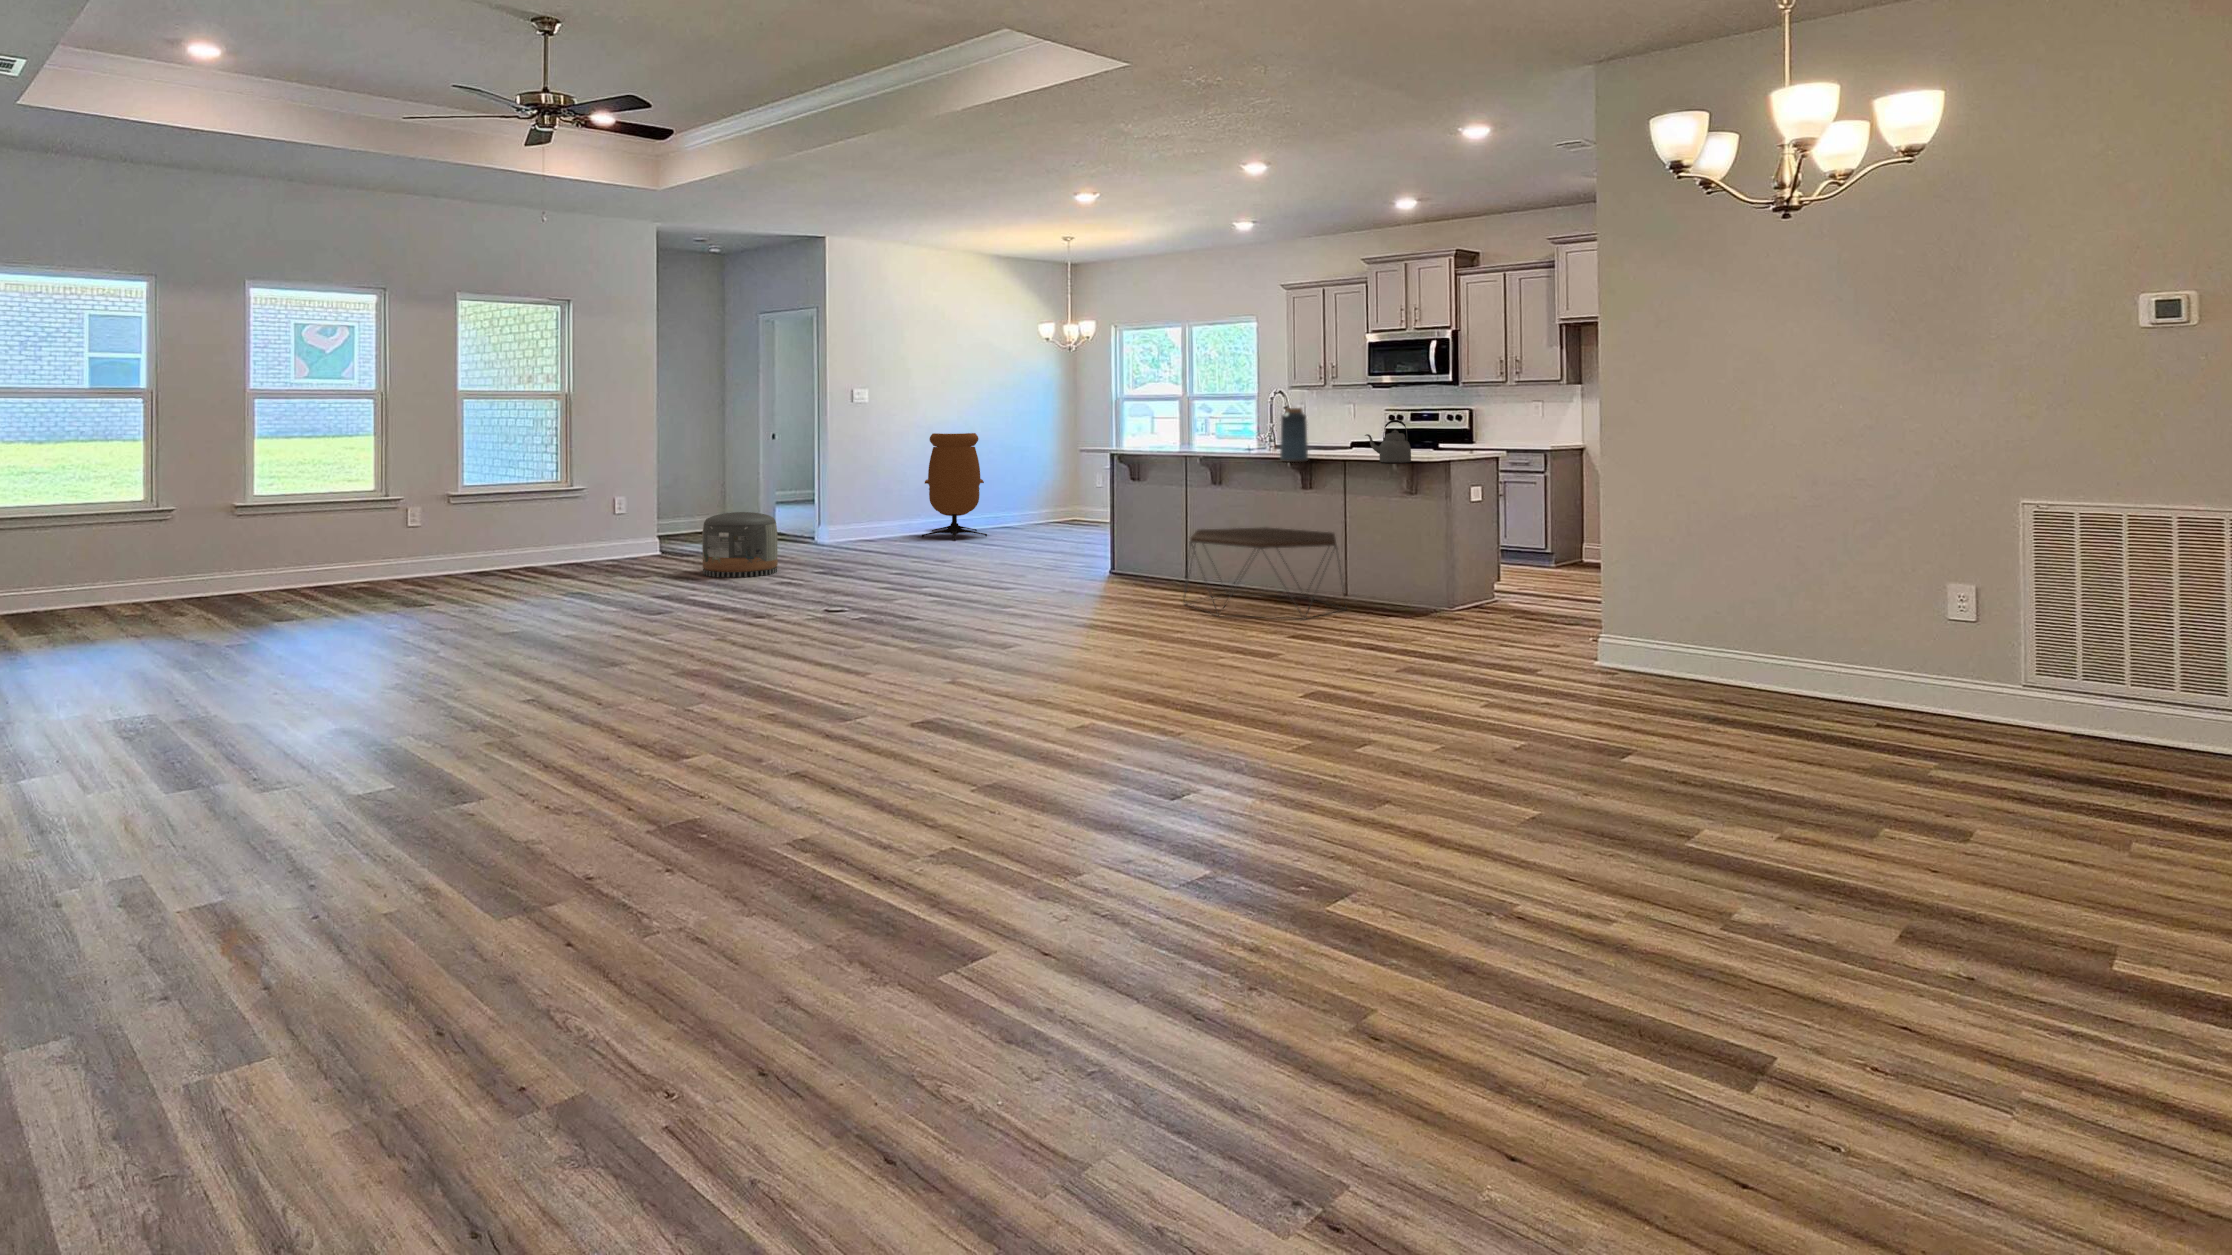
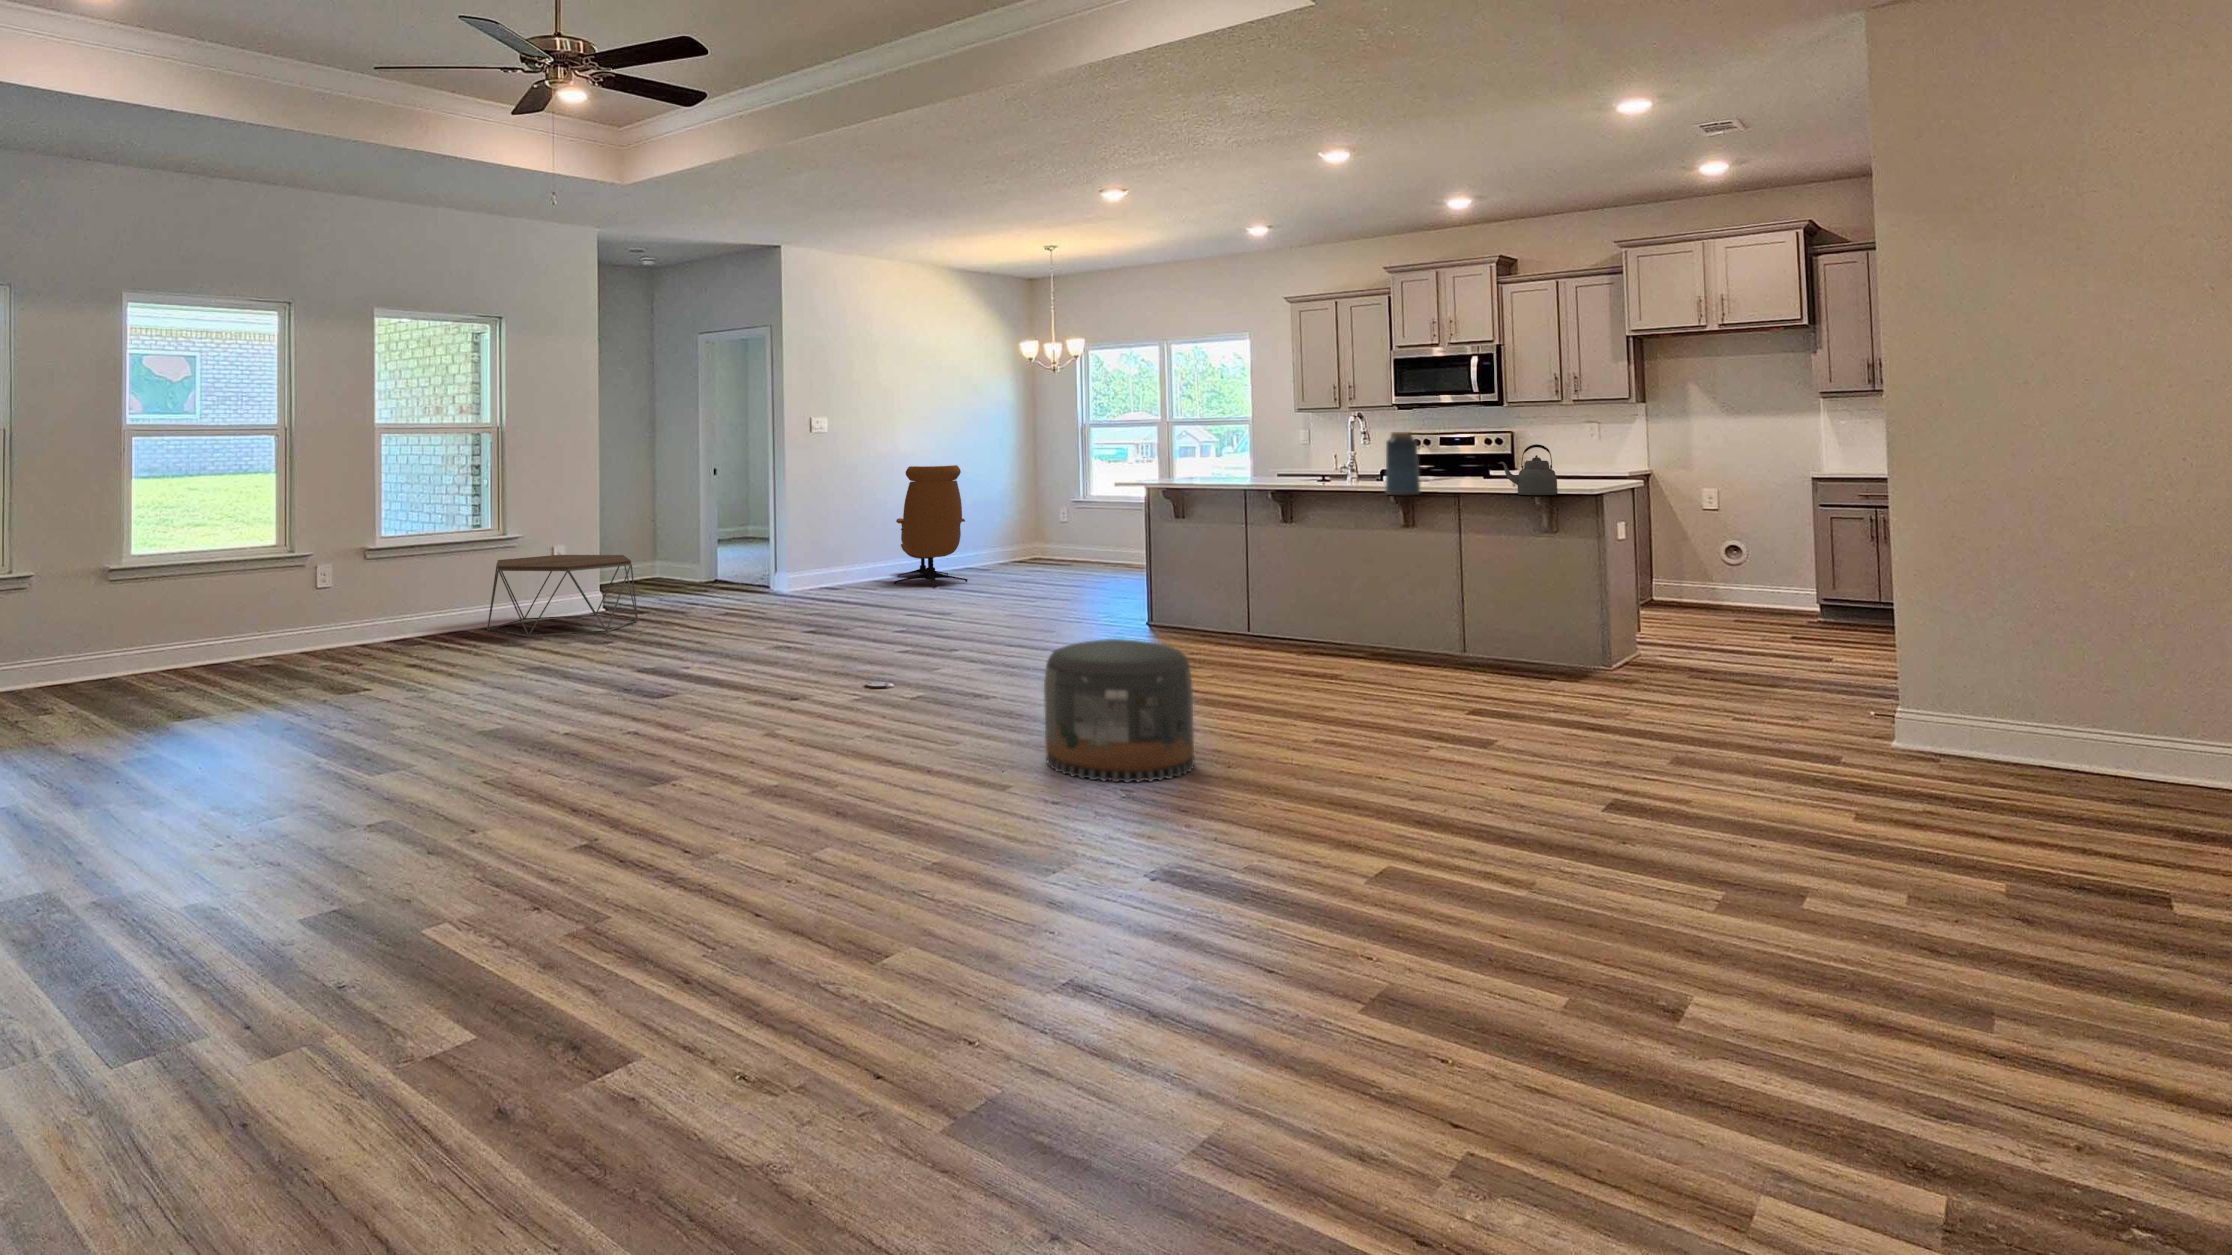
pouf: present [702,512,778,577] -> present [1044,639,1194,782]
coffee table: present [1183,527,1347,620] -> present [487,555,638,637]

